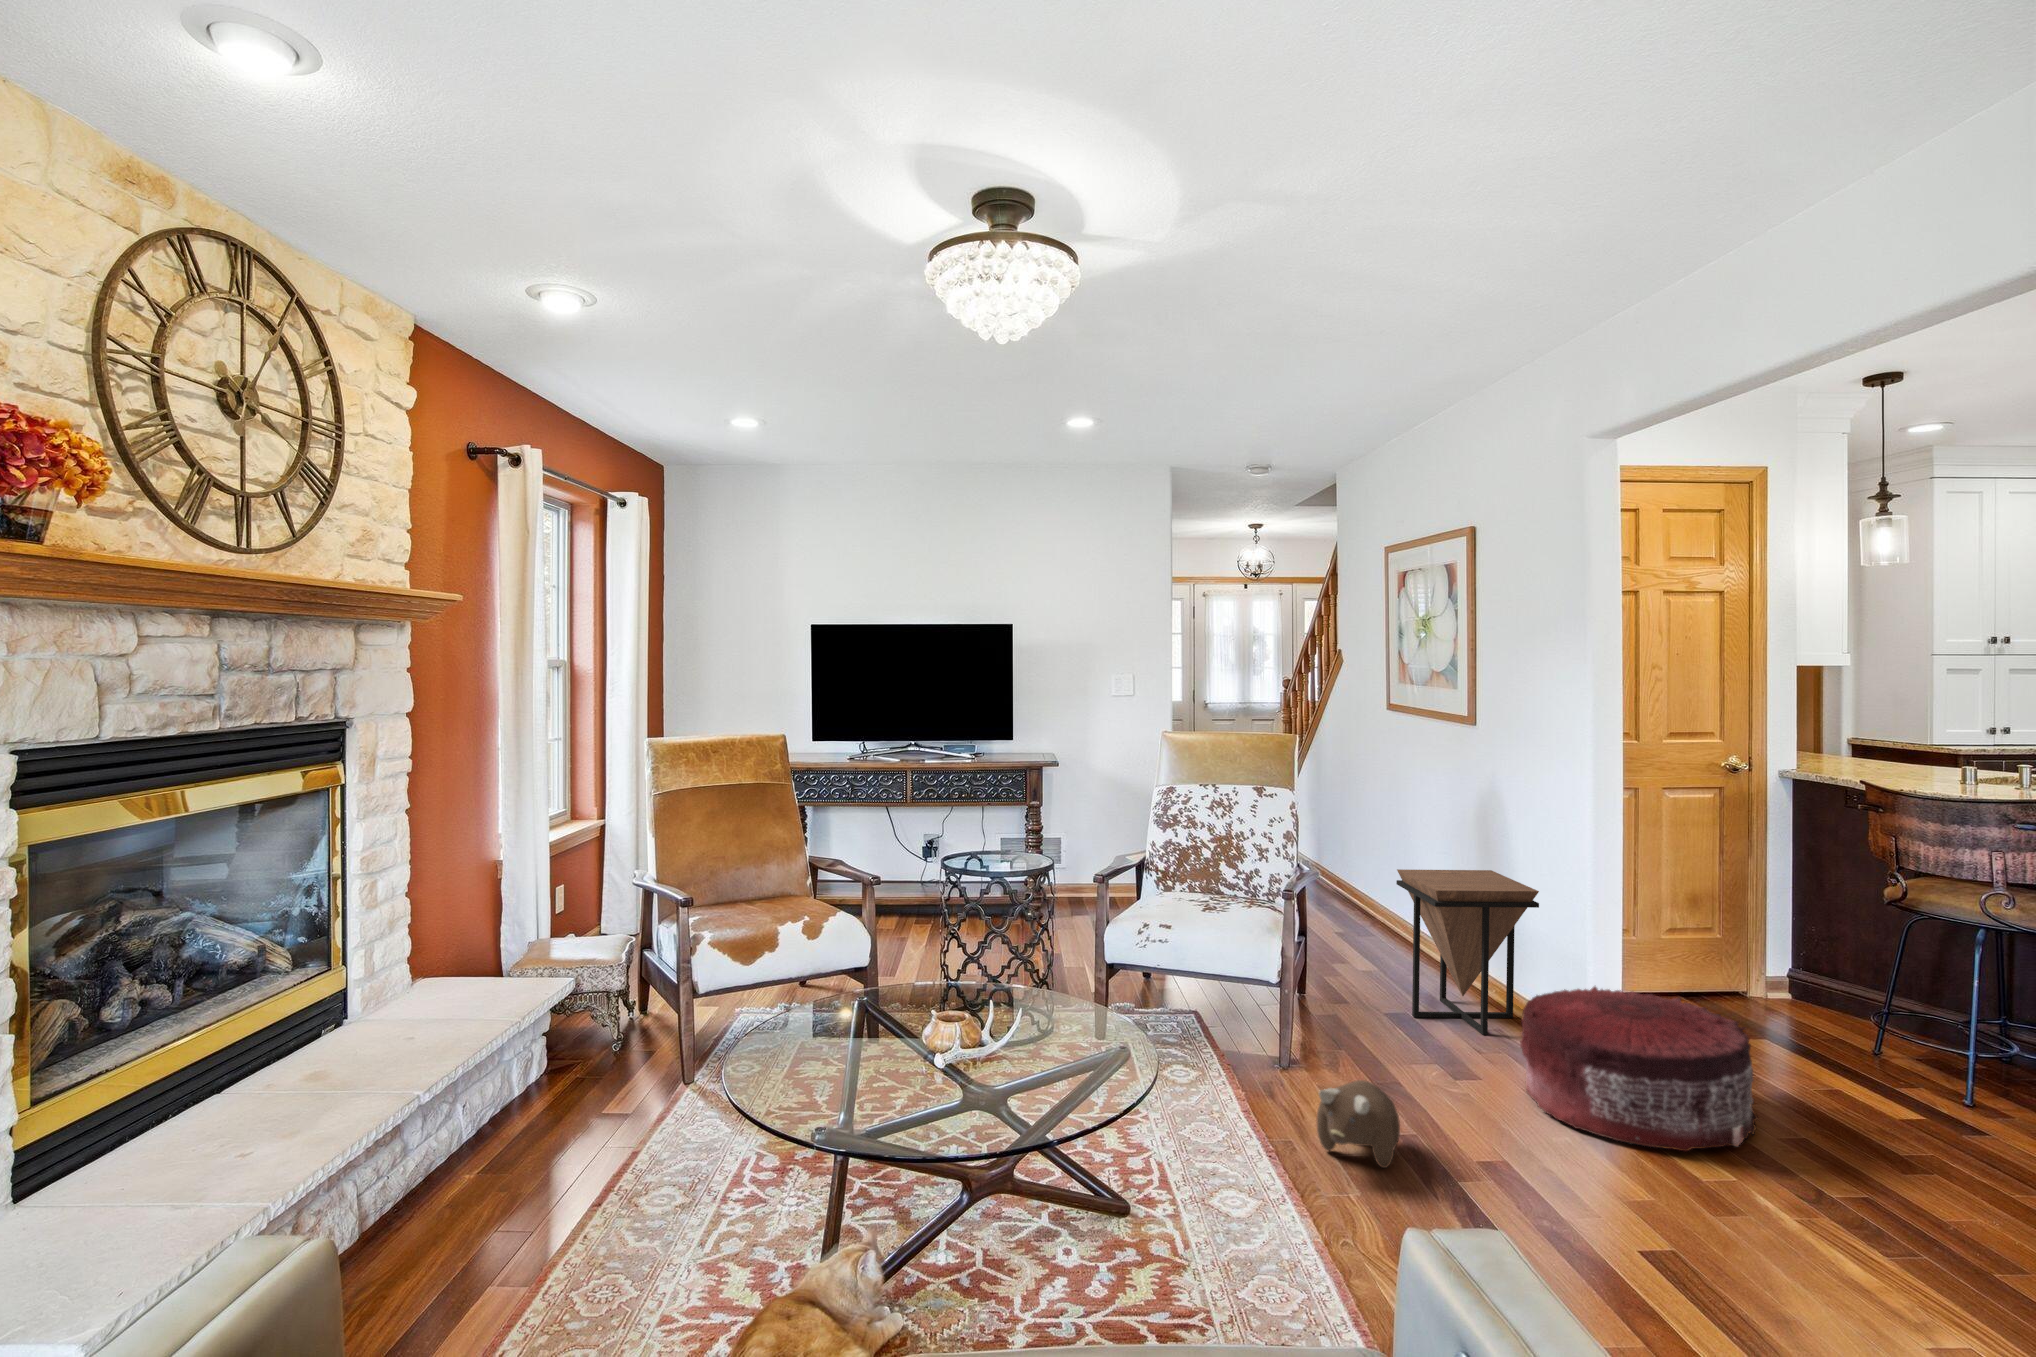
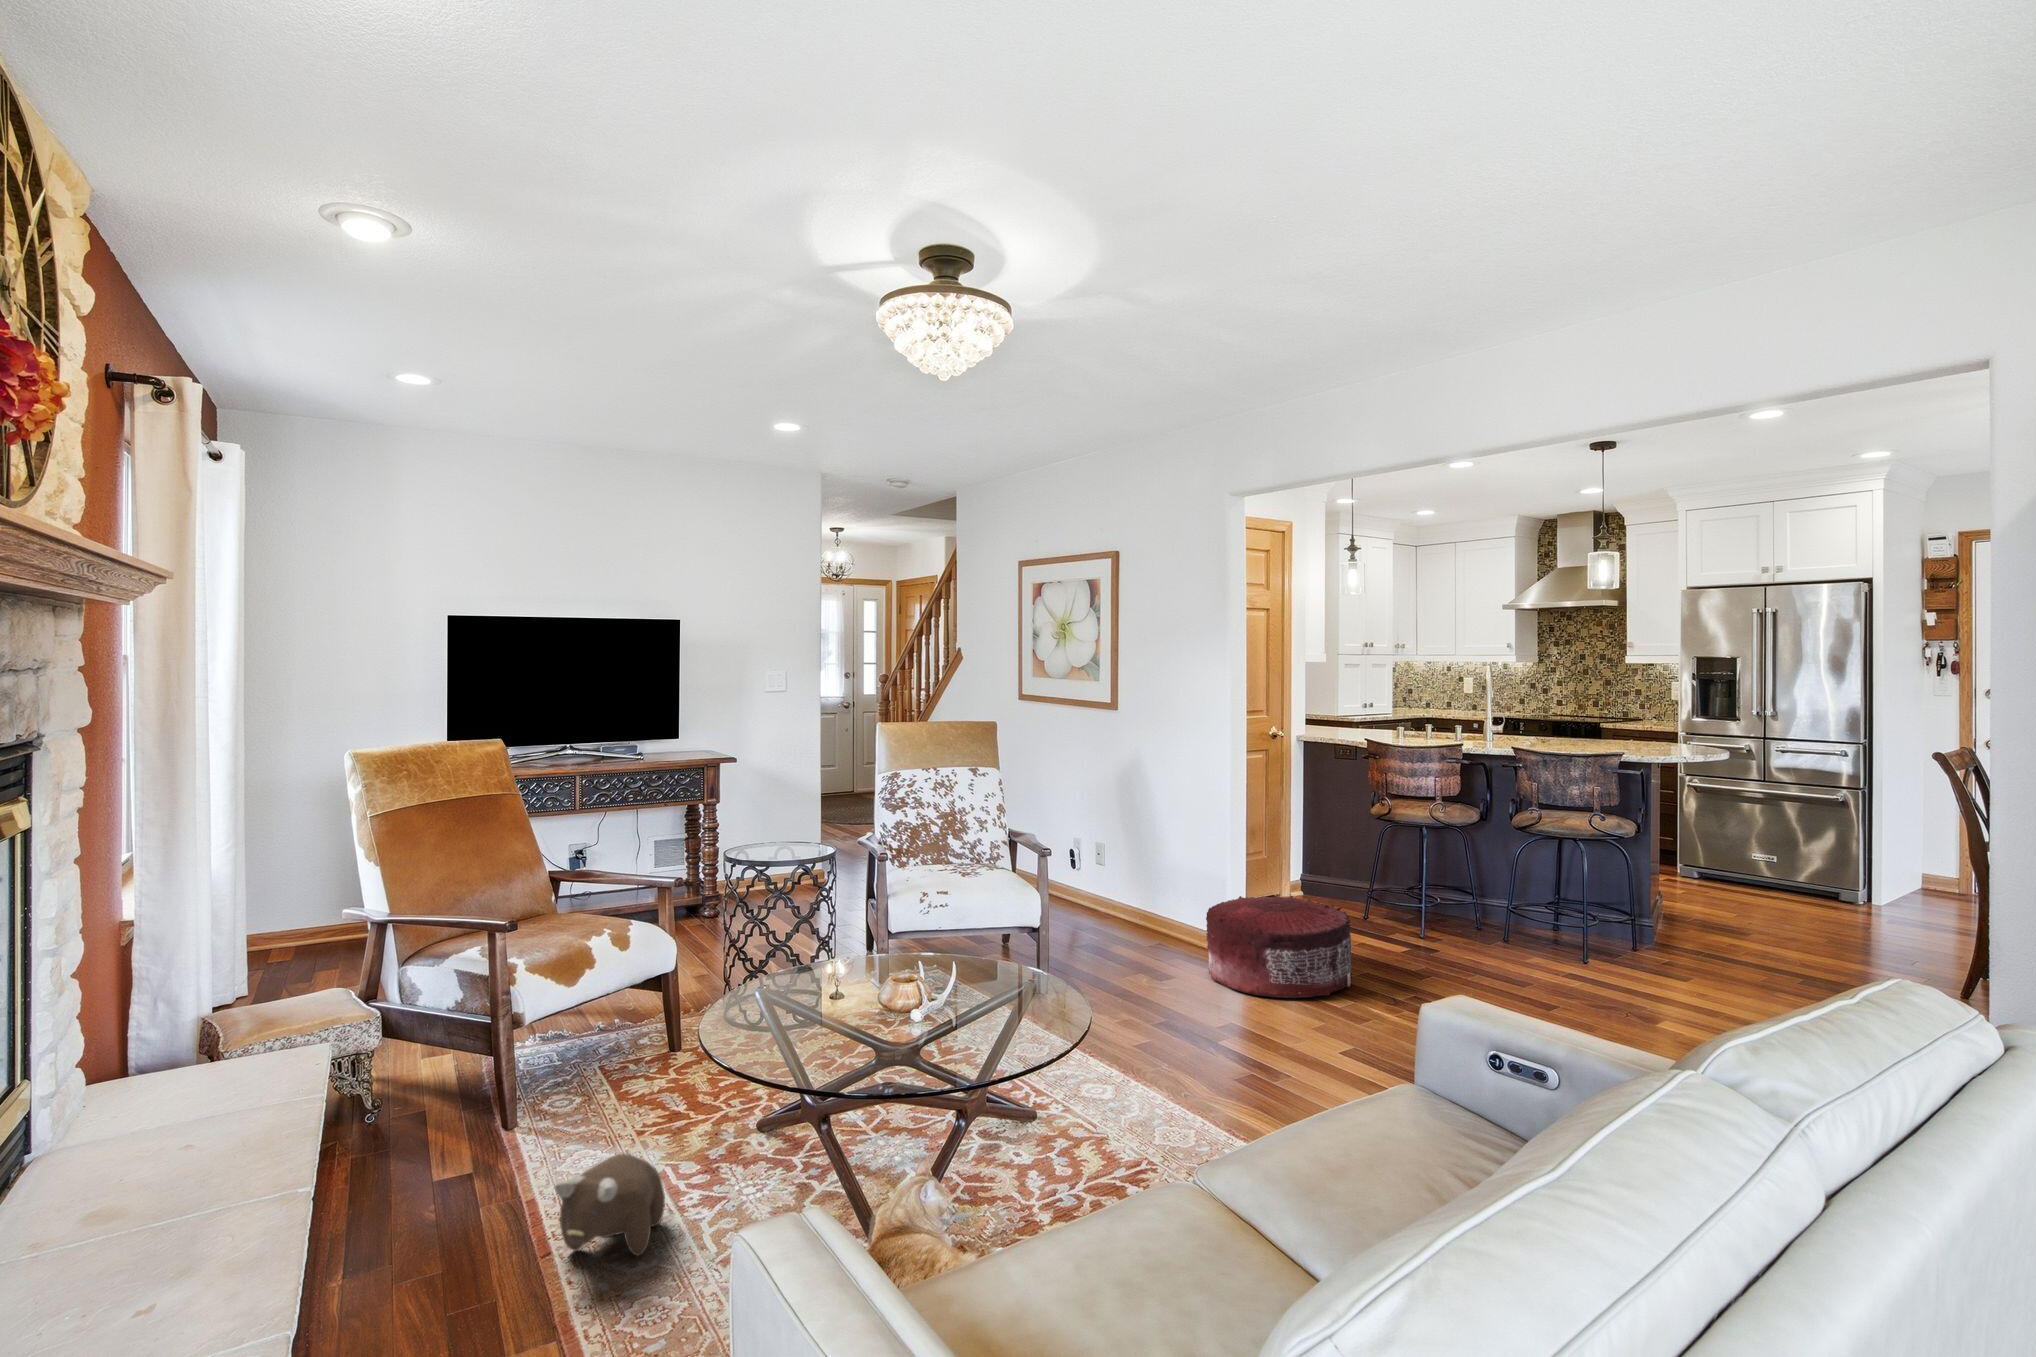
side table: present [1396,869,1539,1035] -> none [1076,823,1187,949]
plush toy: present [1316,1080,1400,1168] -> present [555,1154,665,1255]

